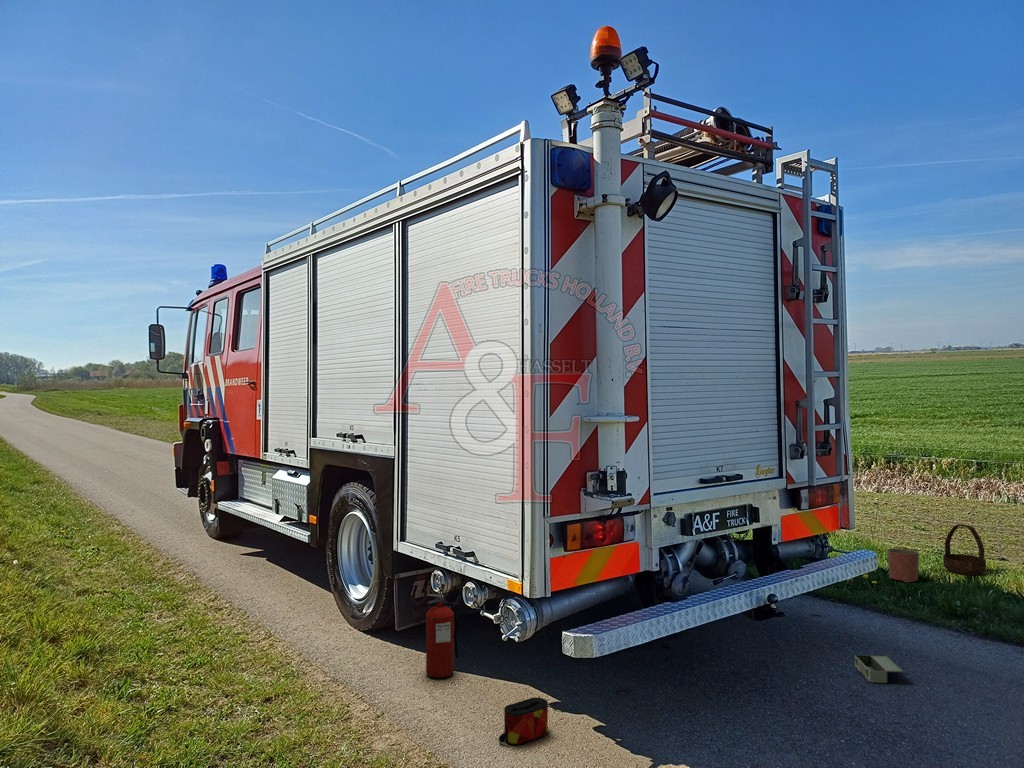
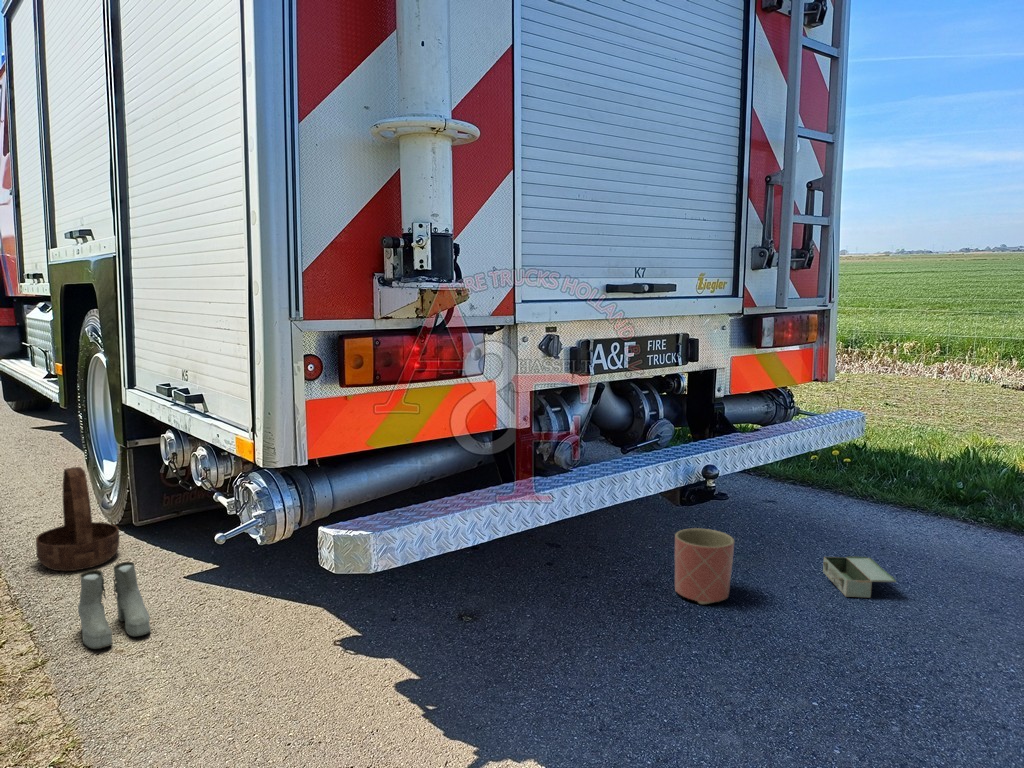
basket: present [943,524,986,575] -> present [36,467,119,571]
planter: present [888,548,919,582] -> present [675,528,734,604]
fire extinguisher: present [426,594,458,678] -> none [159,468,219,598]
boots: none [390,653,432,706] -> present [78,562,150,649]
bag: present [499,697,548,745] -> none [222,636,320,720]

